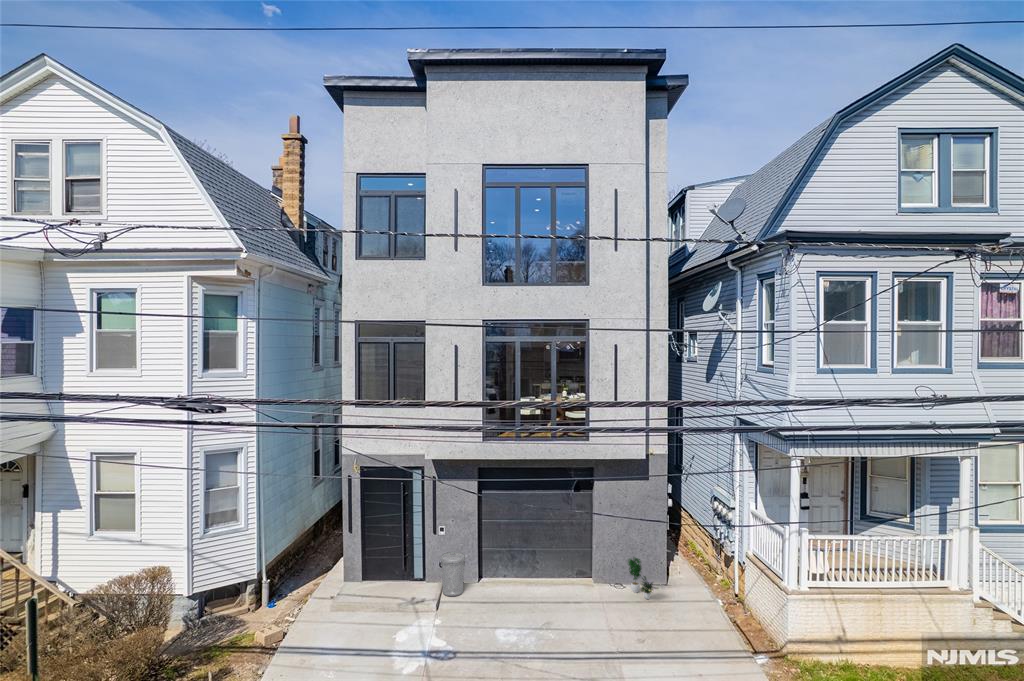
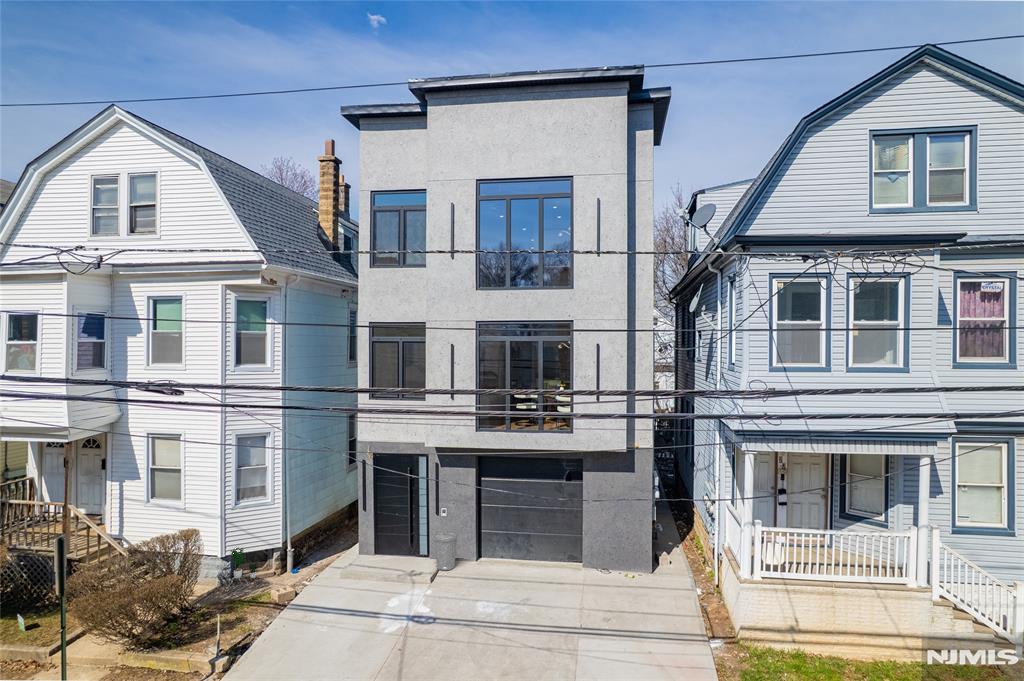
potted plant: present [628,558,653,599] -> present [231,548,259,578]

